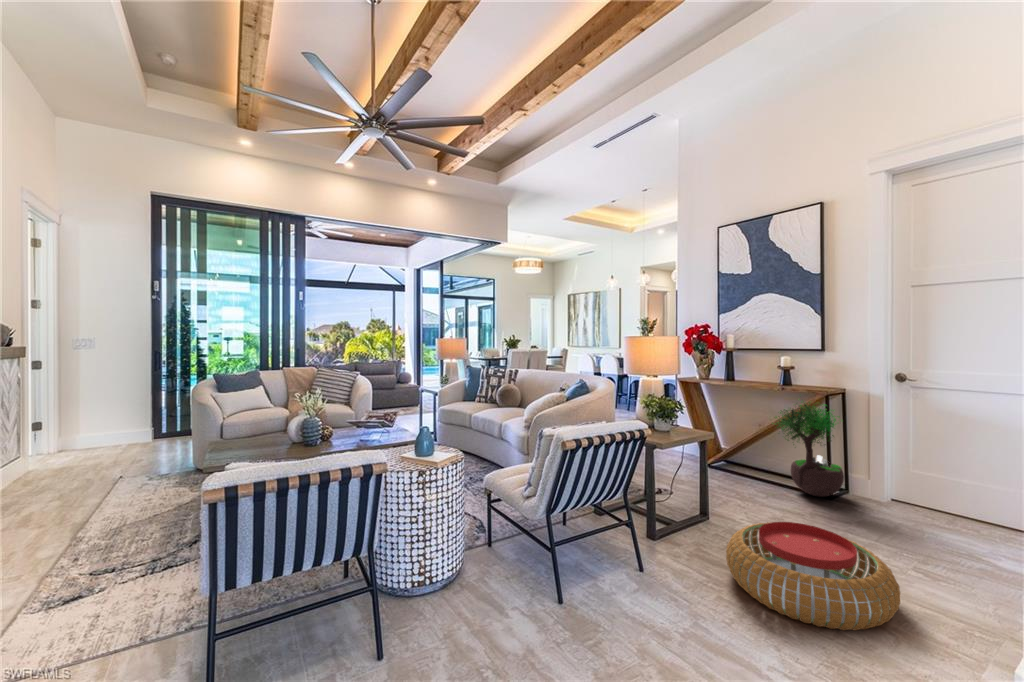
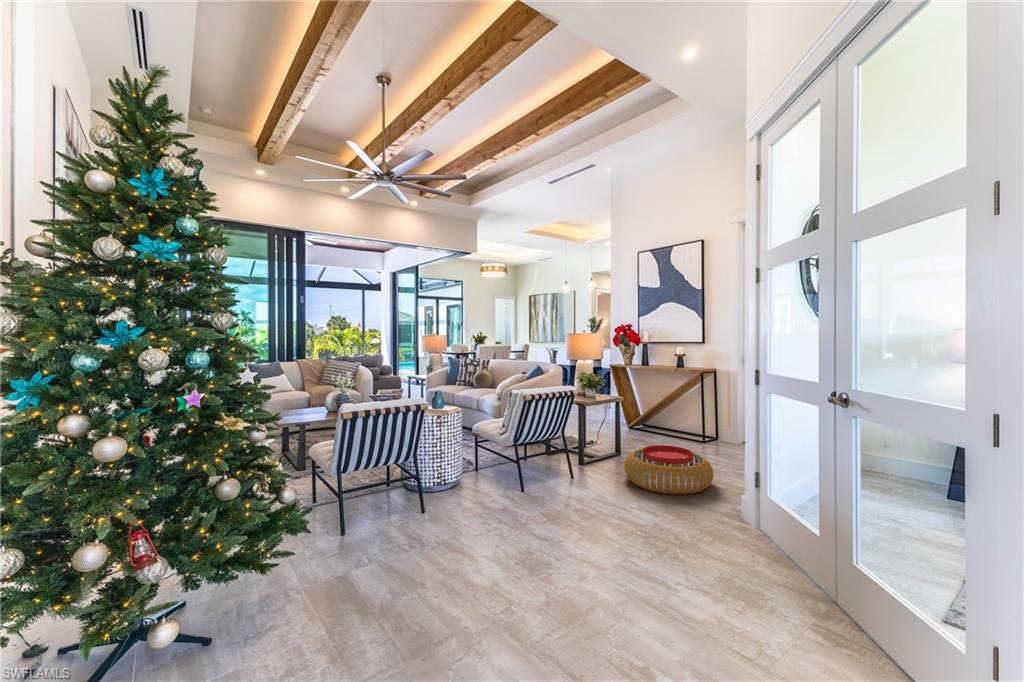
potted tree: present [775,399,844,497] -> none [668,372,714,442]

